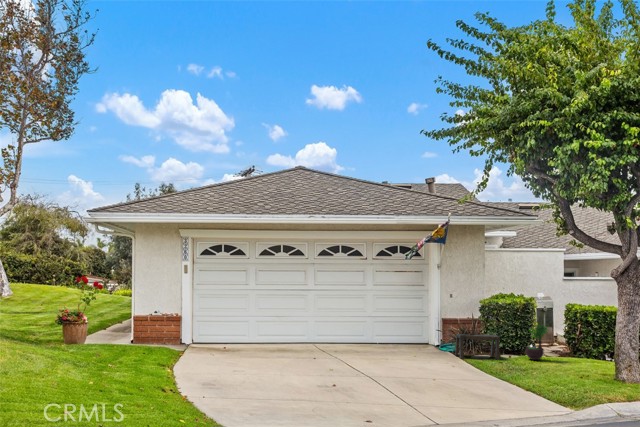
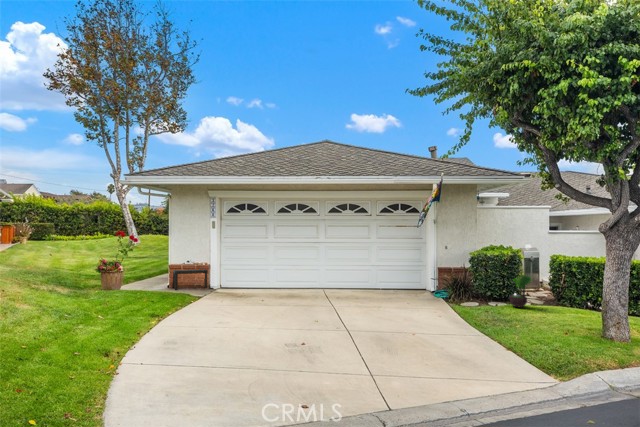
bench: present [455,334,500,360] -> present [172,269,208,290]

